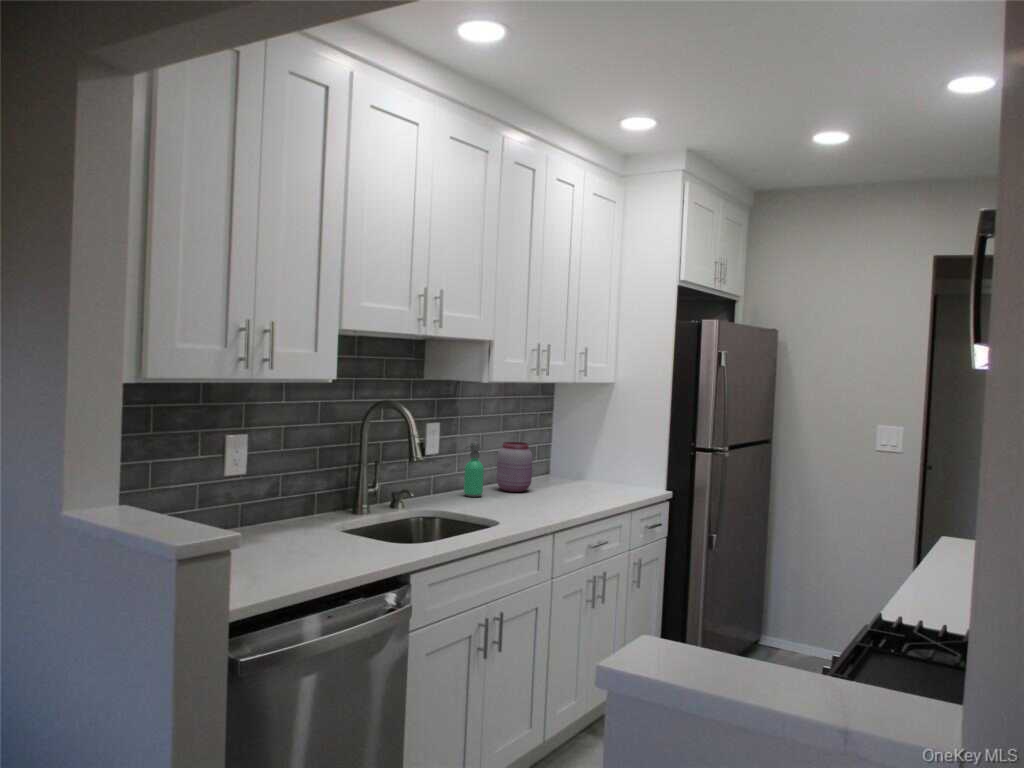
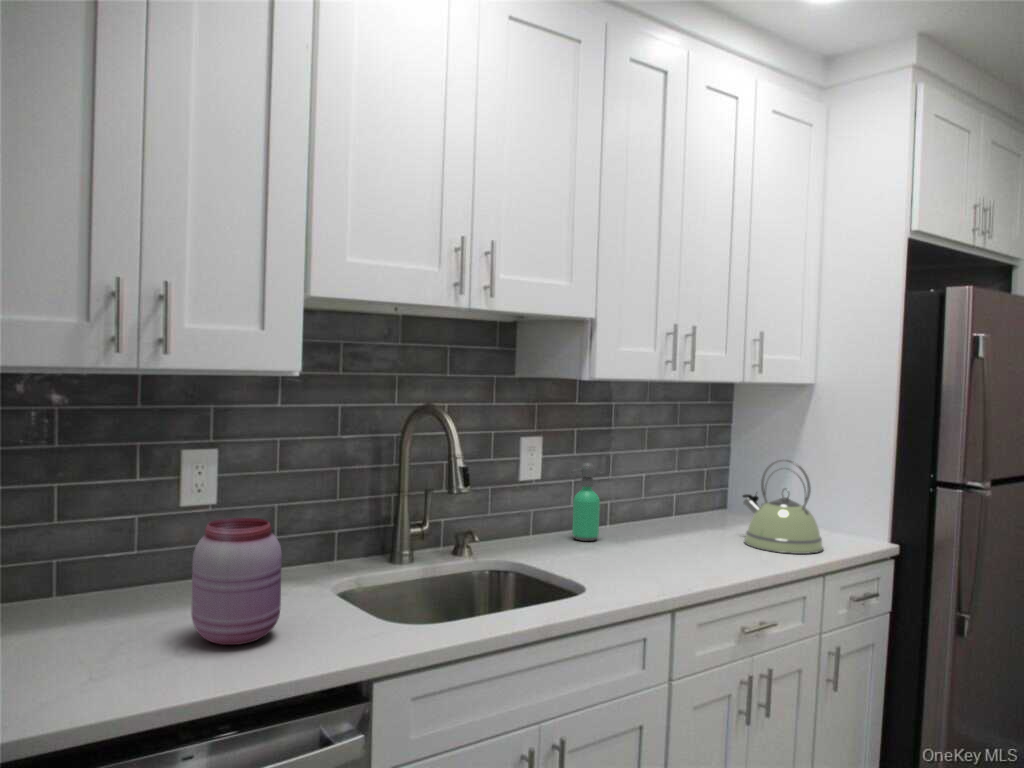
kettle: none [574,436,629,499] -> present [742,459,823,554]
jar: present [497,442,533,492] -> present [191,518,282,645]

